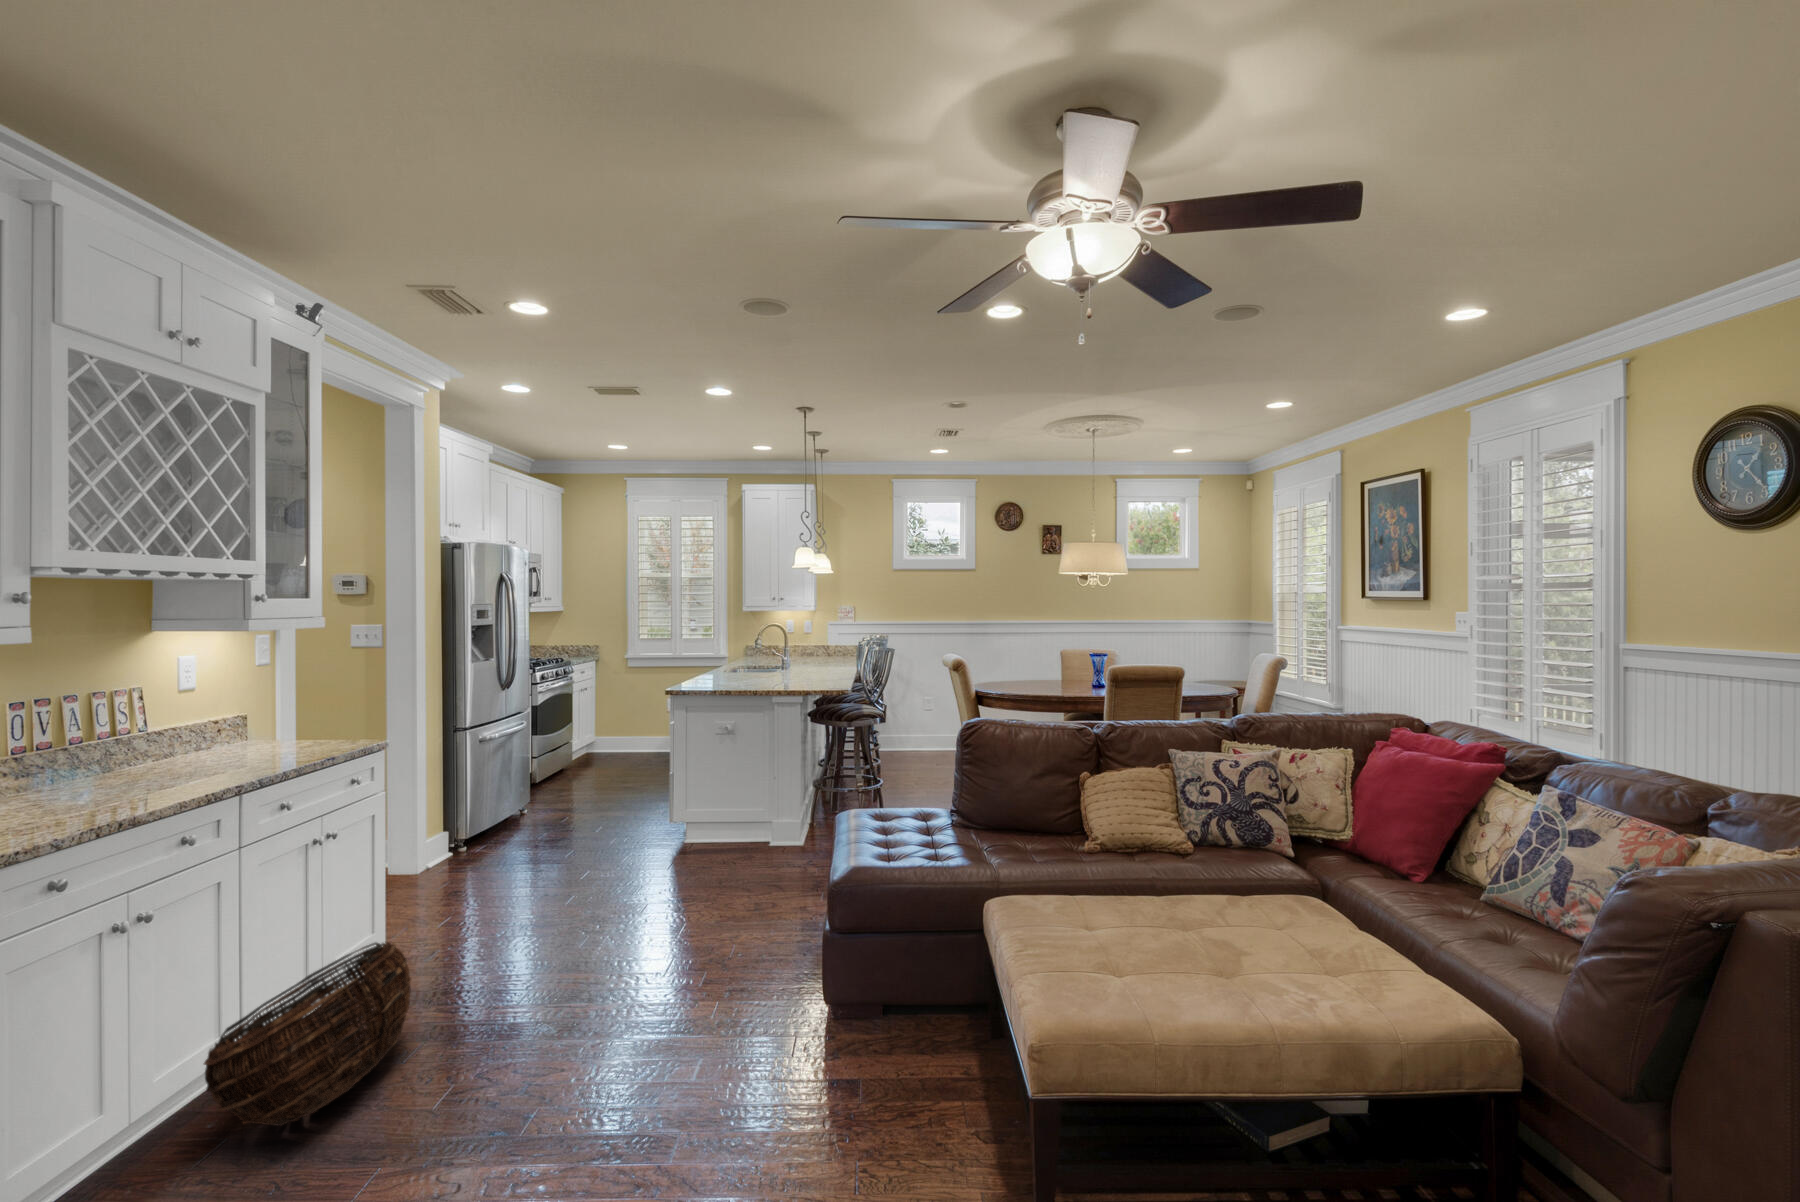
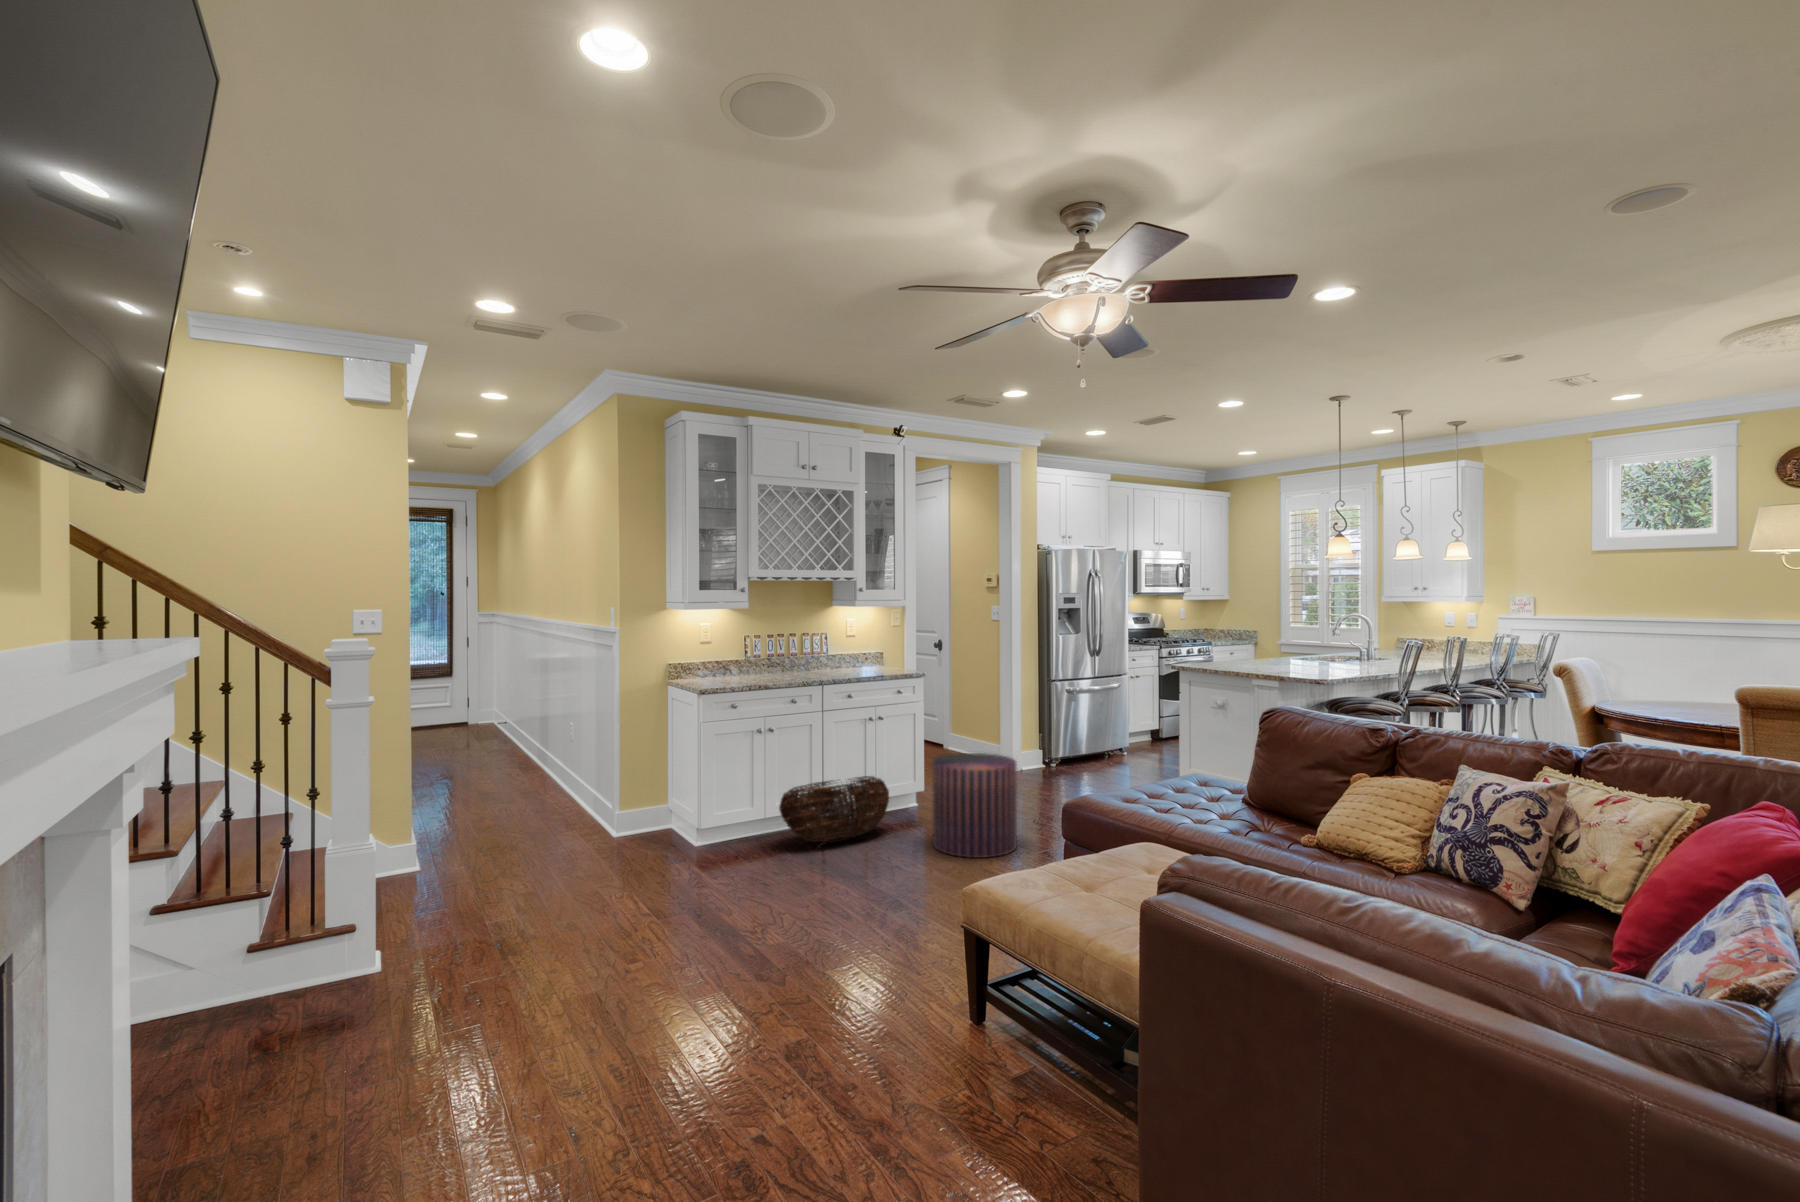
pouf: none [506,844,644,1024] -> present [932,753,1017,858]

